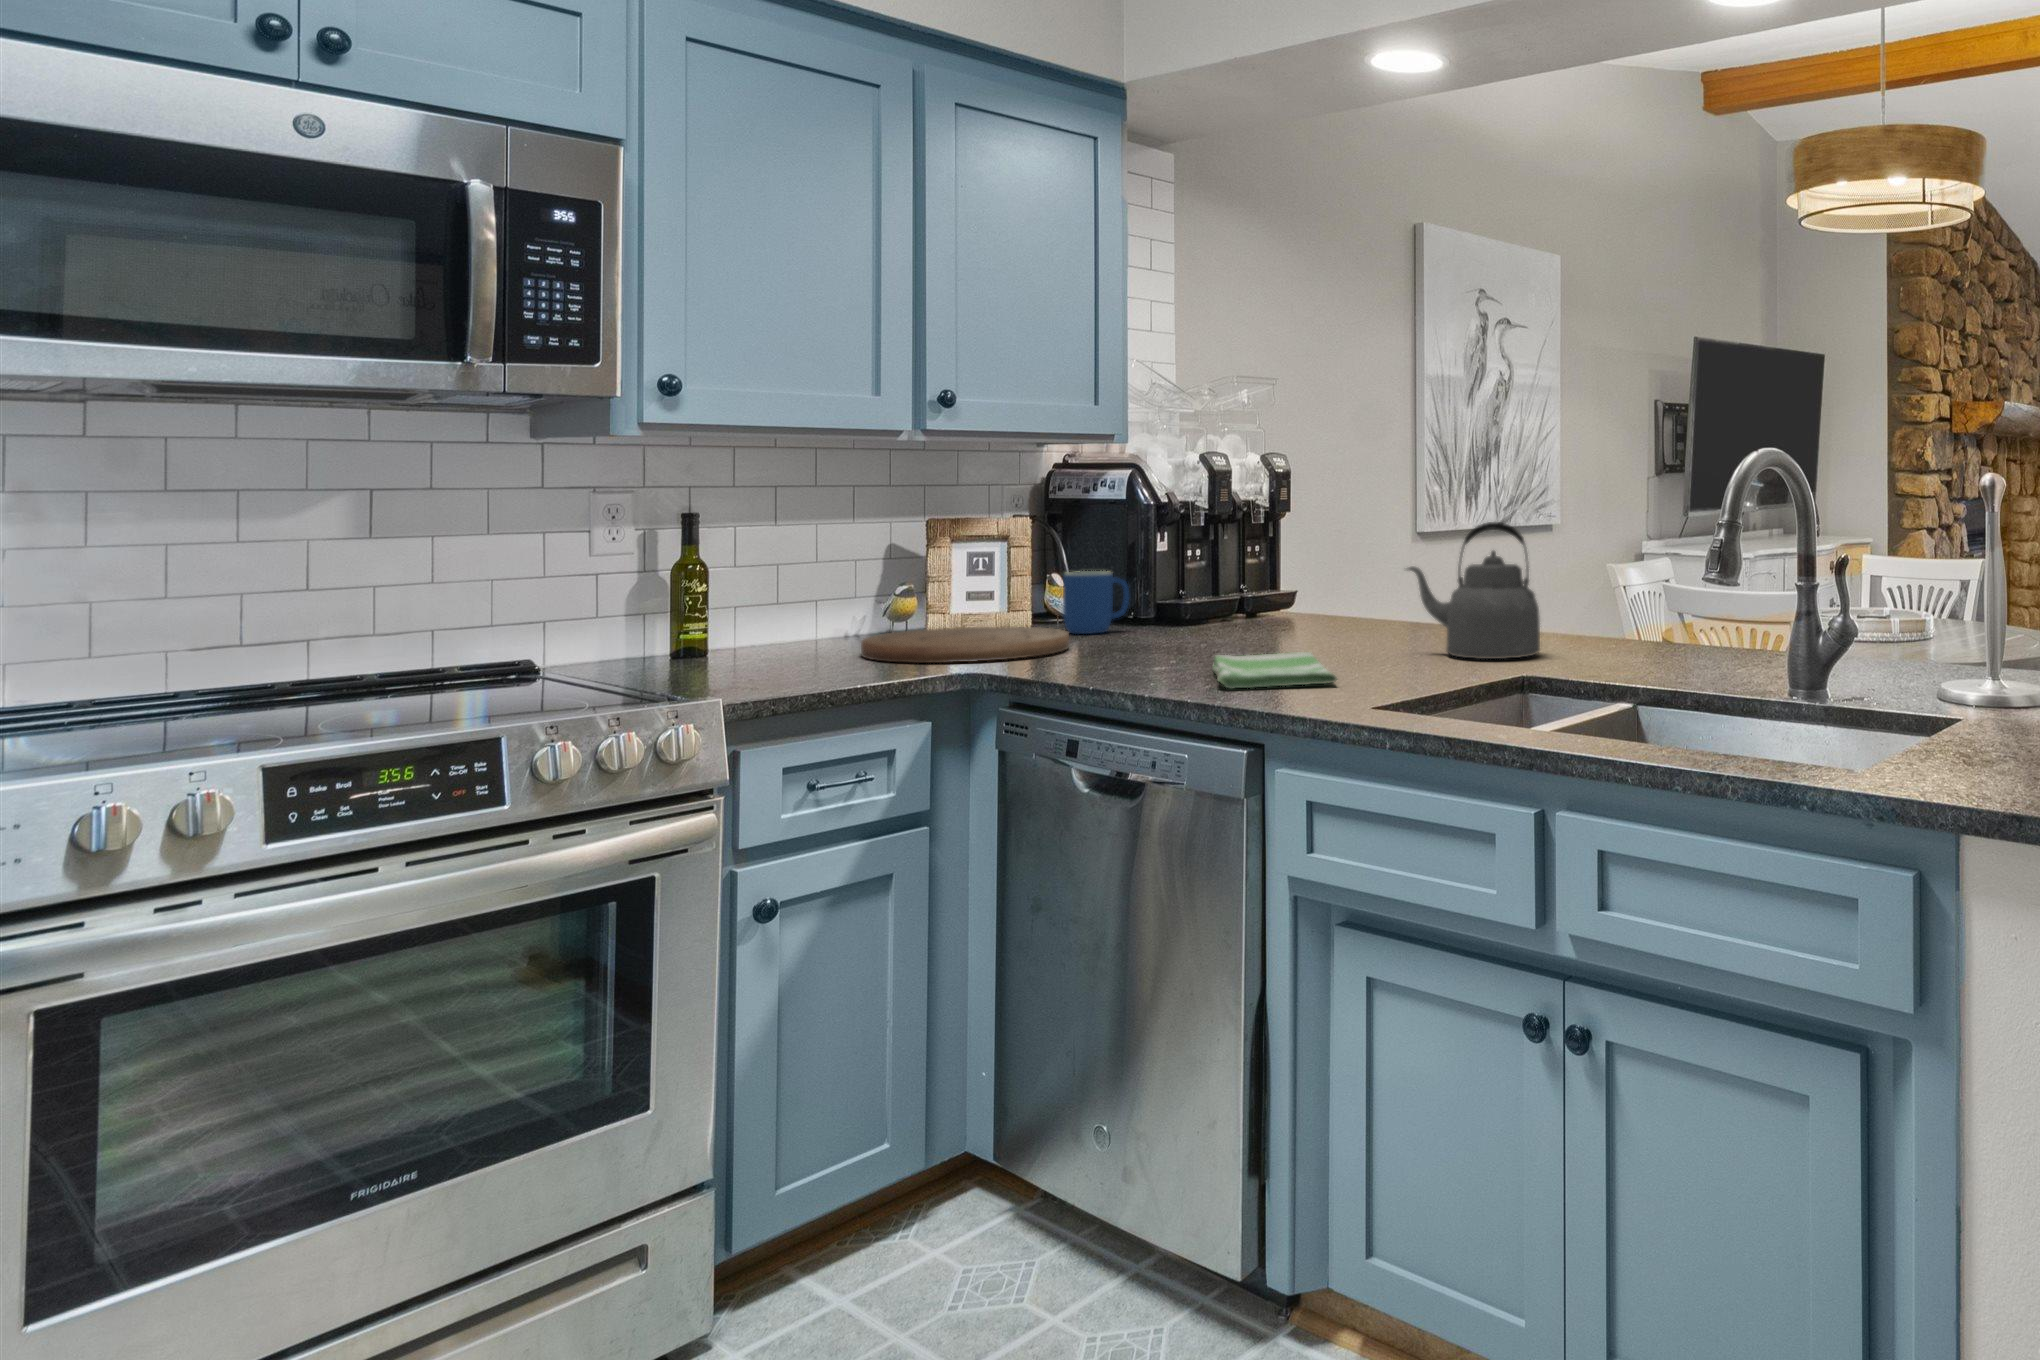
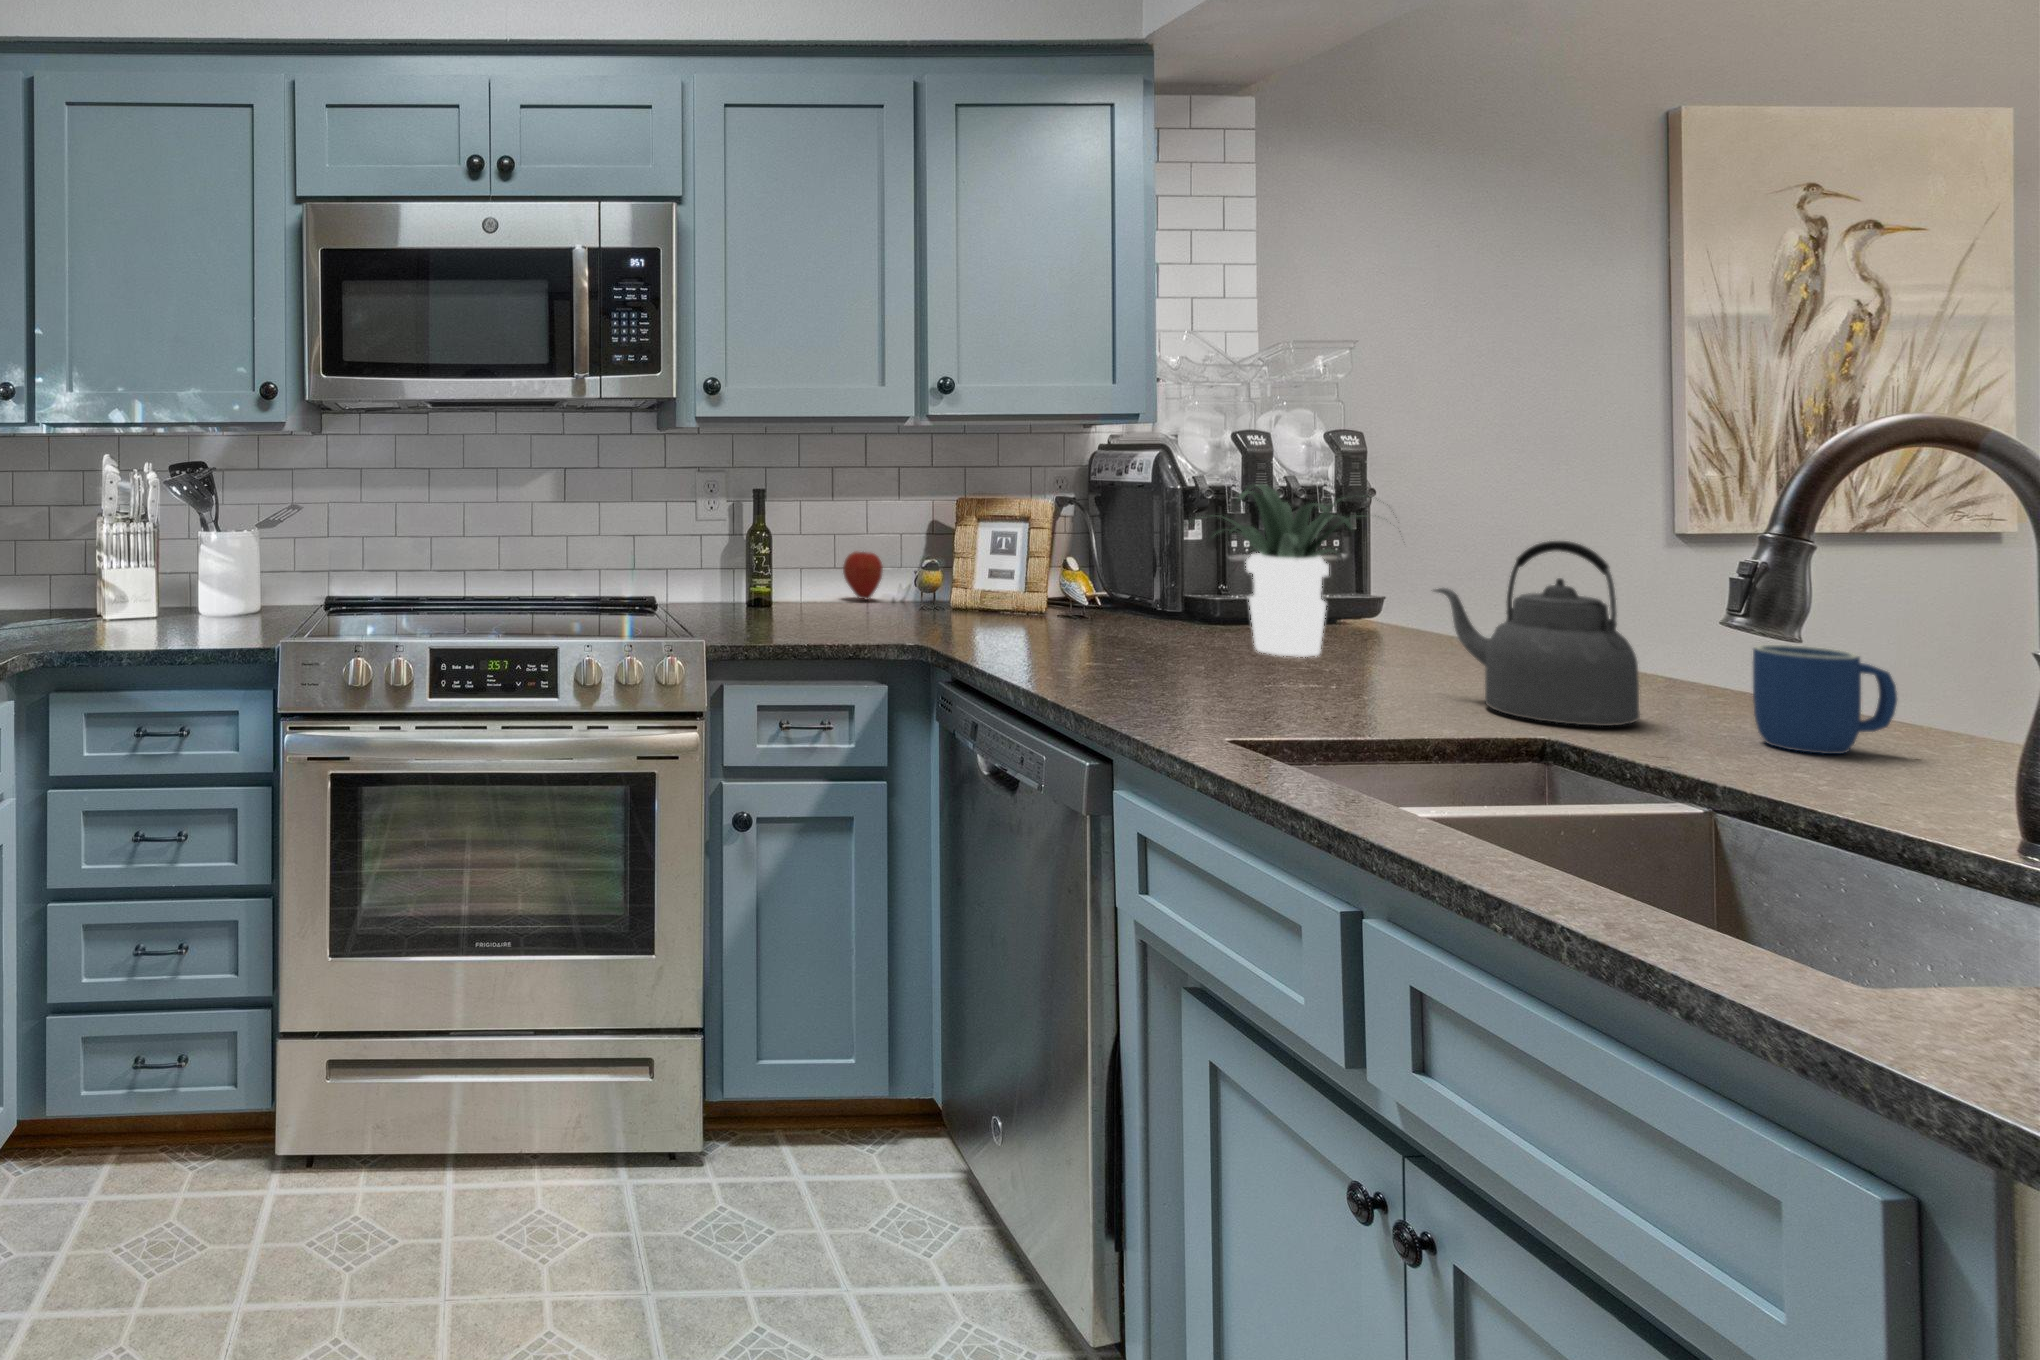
potted plant: none [1181,493,1356,643] -> present [1181,484,1397,657]
mug: present [1063,571,1129,634] -> present [1753,645,1897,754]
apple: none [789,584,840,641] -> present [843,552,883,599]
cutting board: present [861,627,1069,663] -> none [868,600,1060,640]
dish towel: present [1213,652,1337,689] -> none [1112,666,1271,720]

